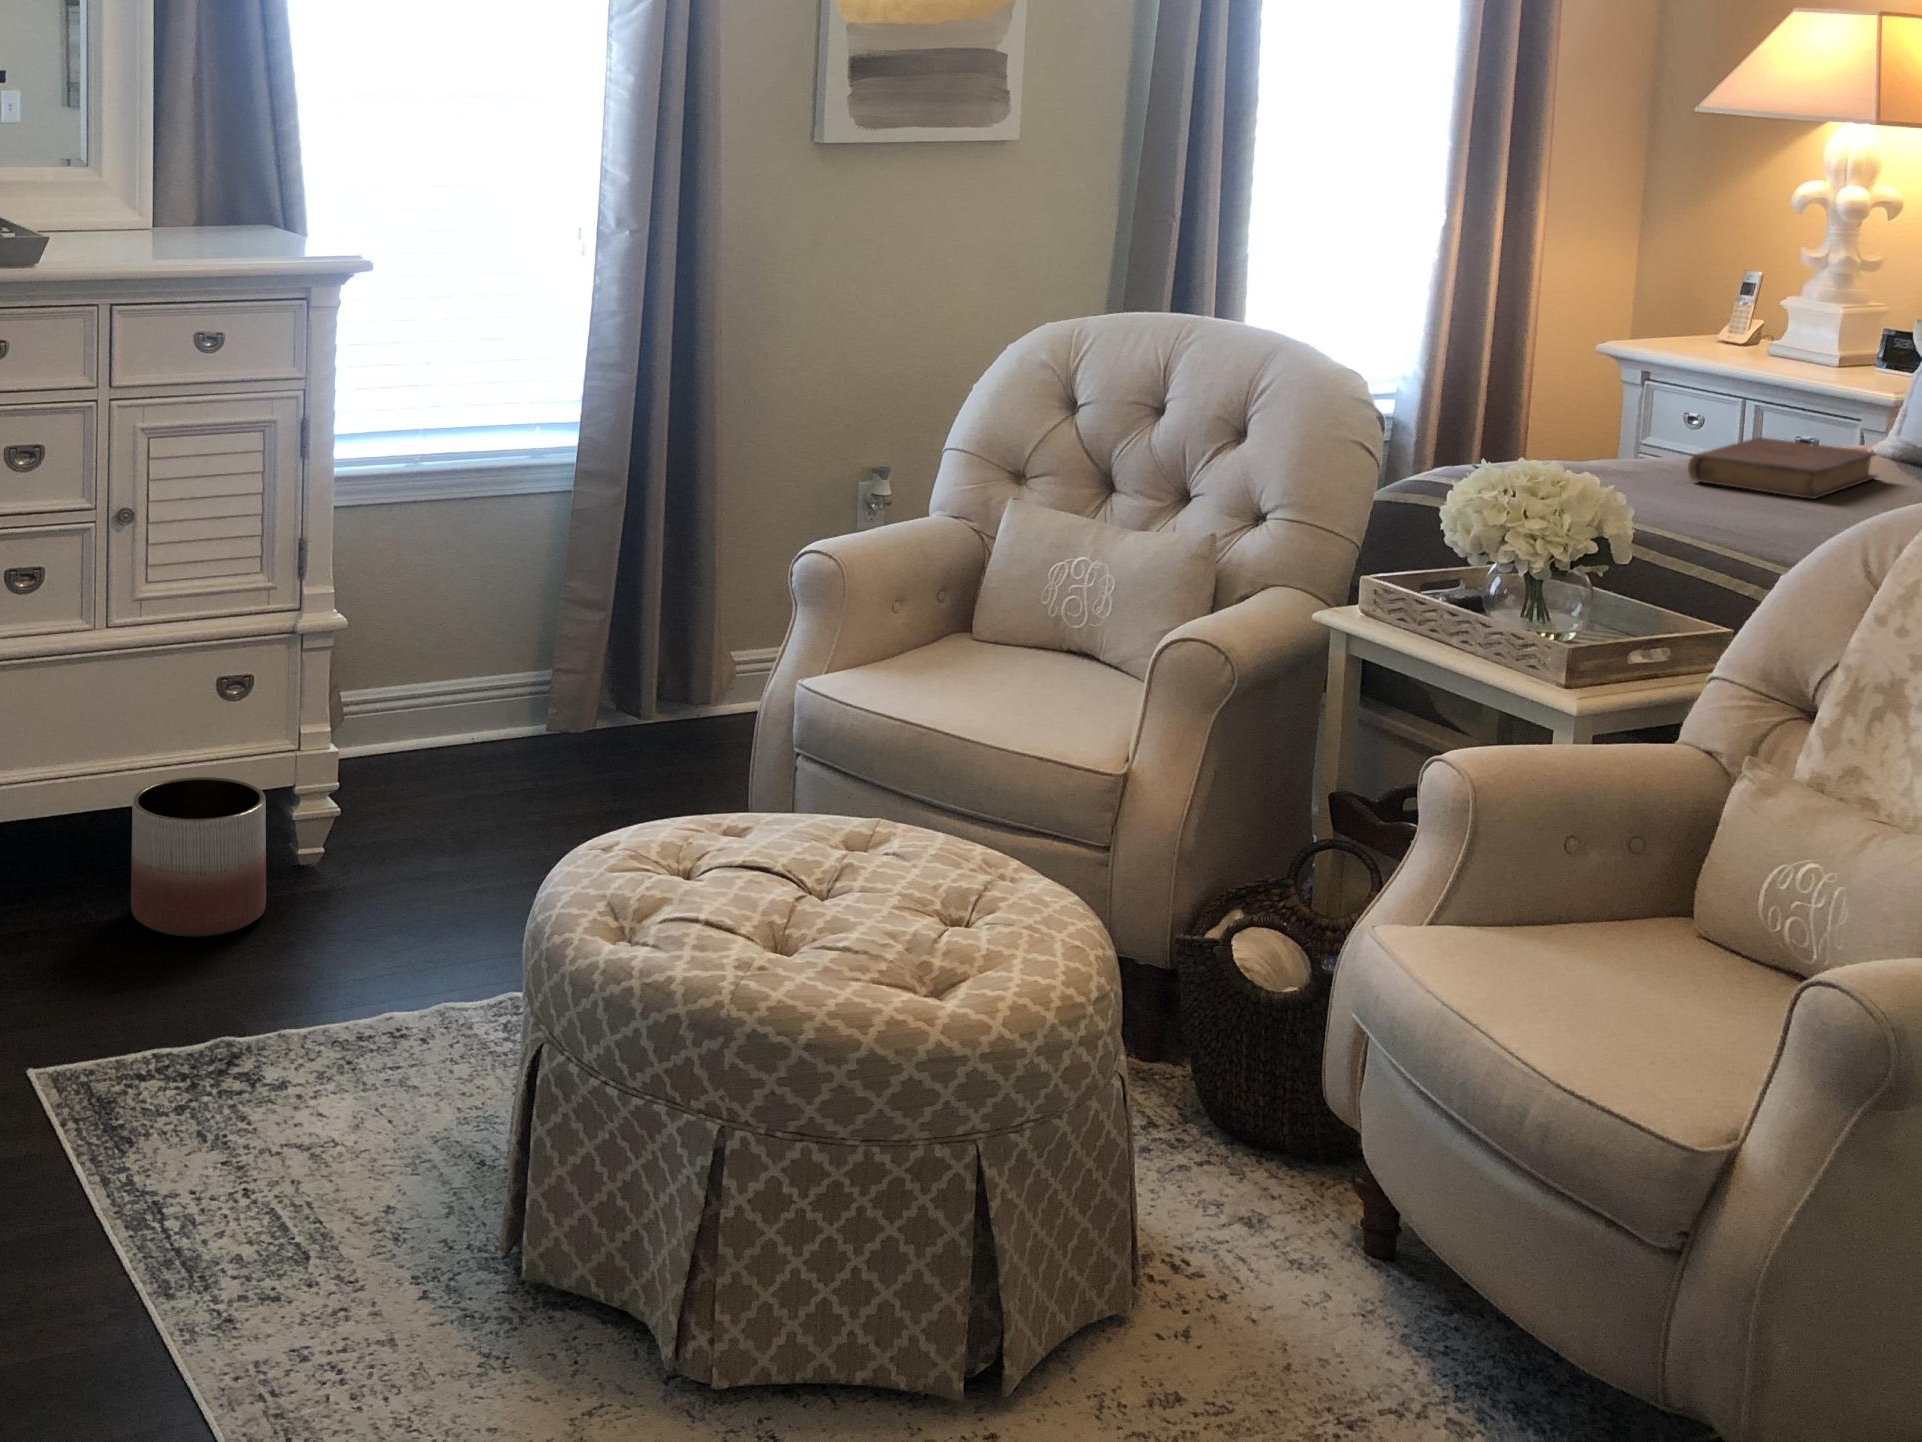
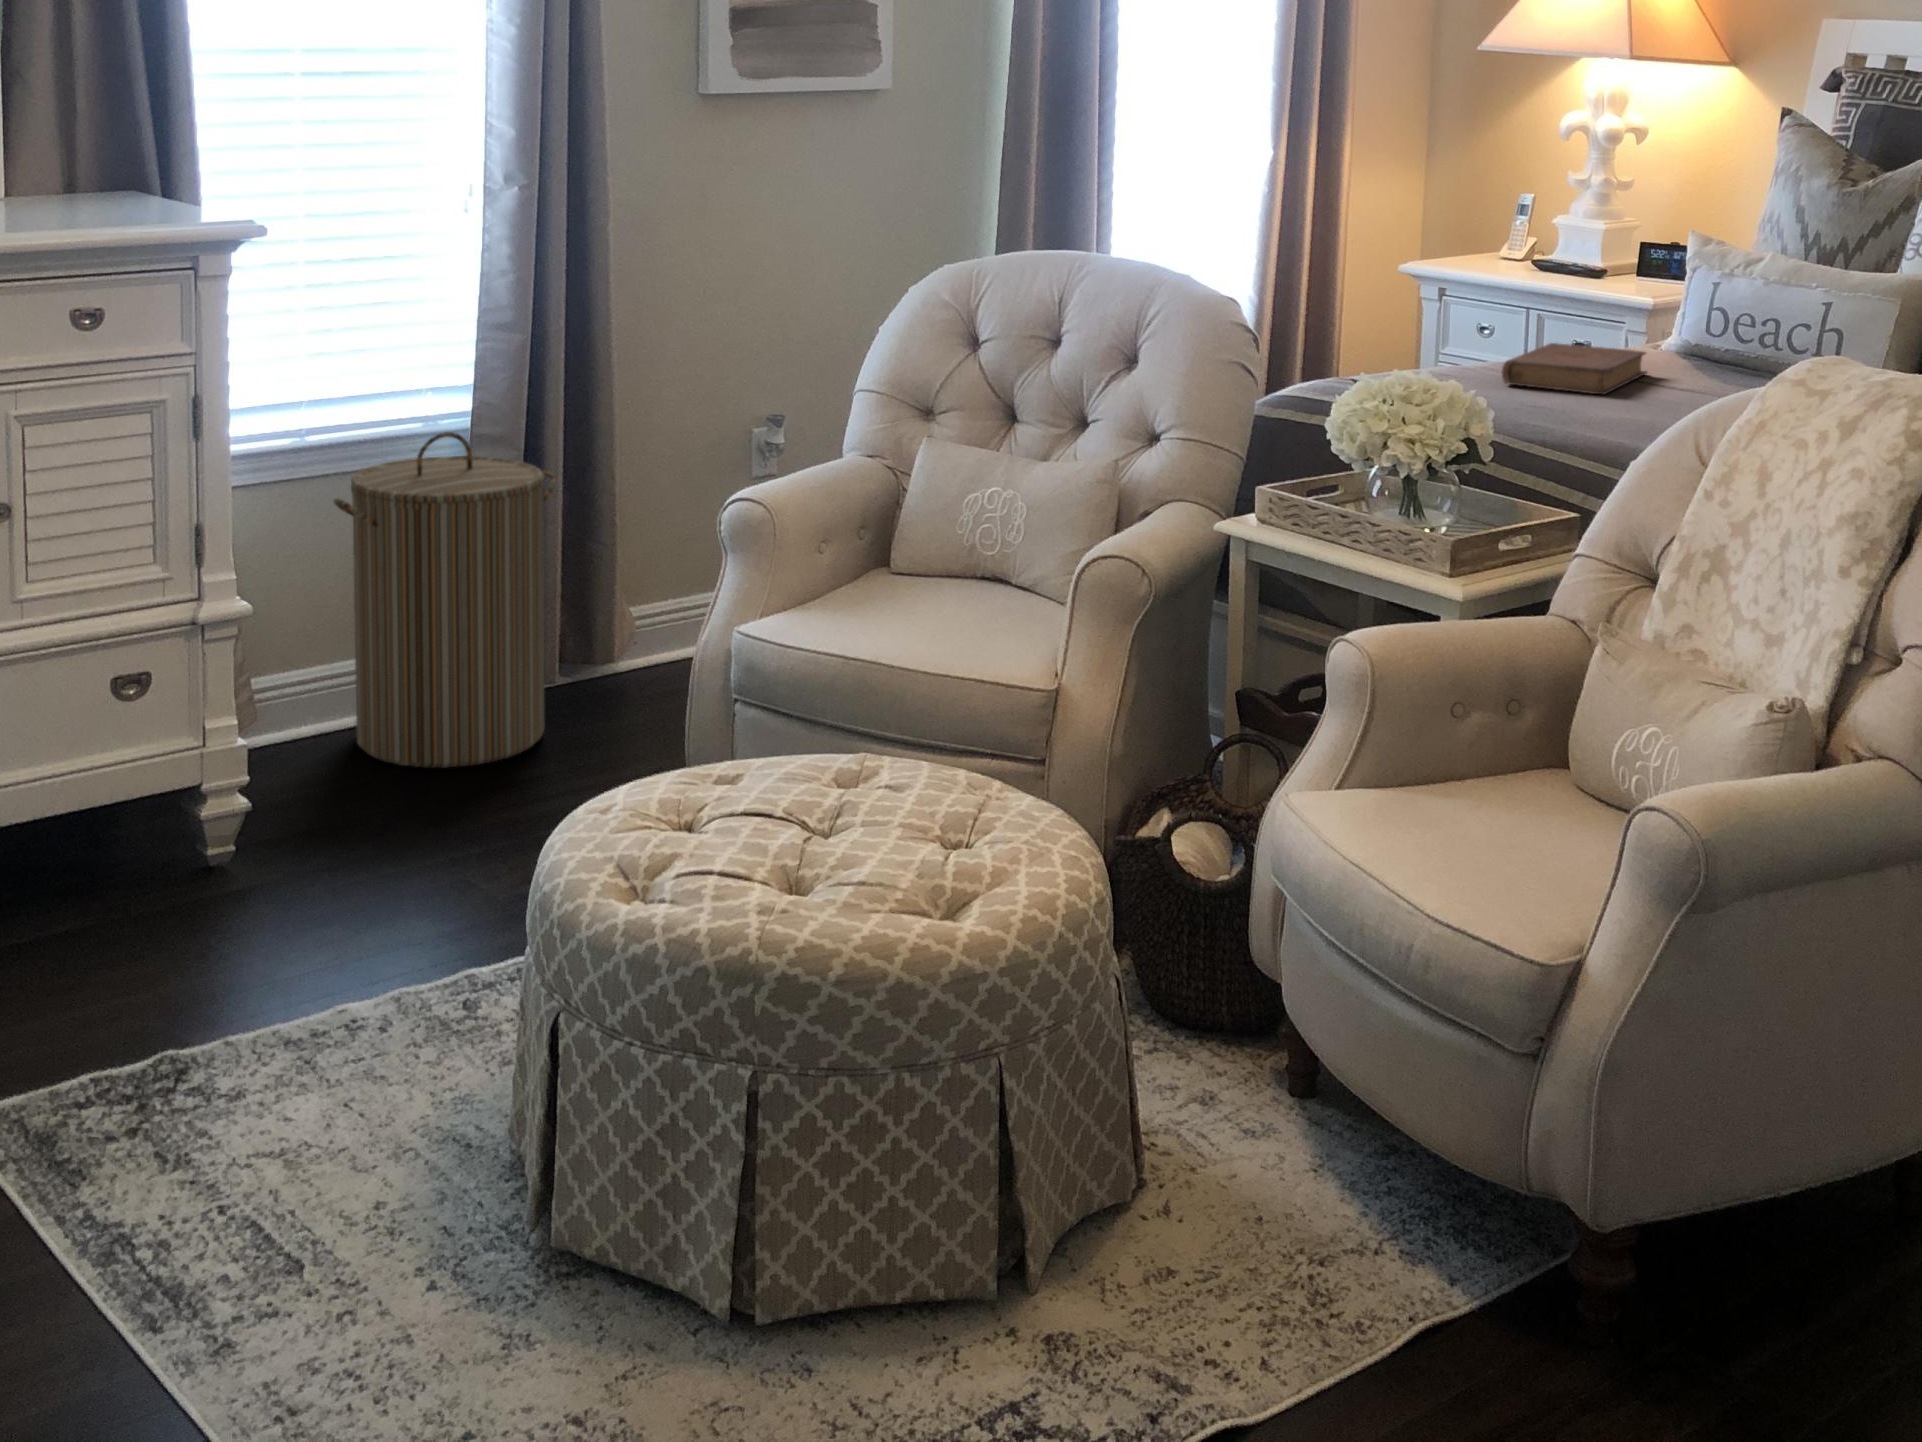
laundry hamper: none [432,469,646,797] -> present [334,432,556,767]
planter: present [131,777,266,937] -> none [33,780,188,953]

